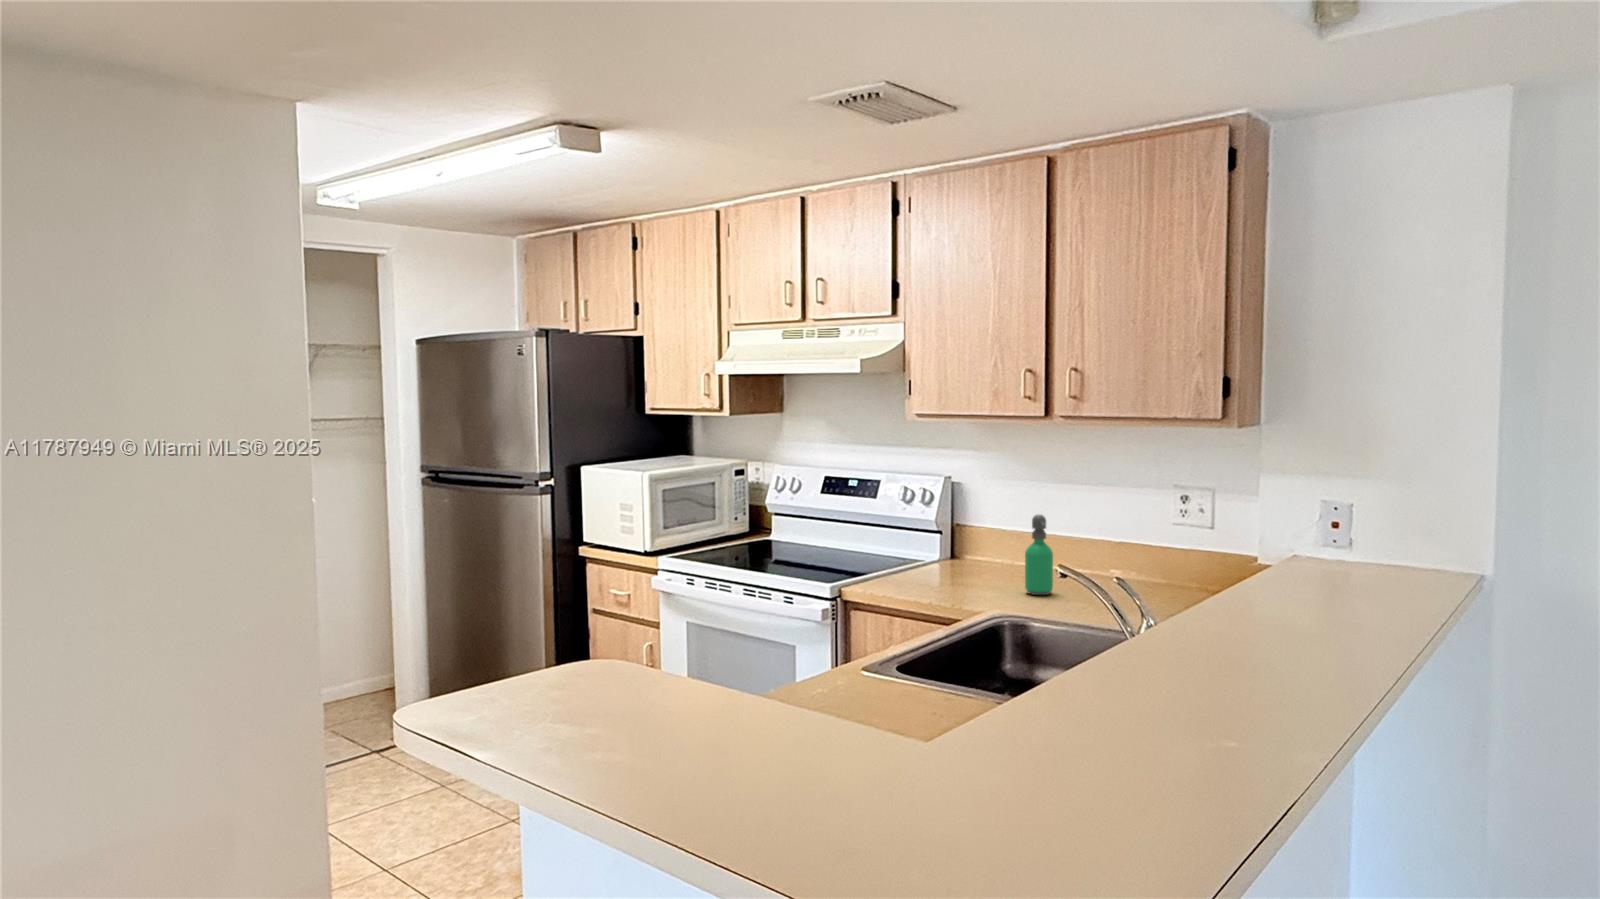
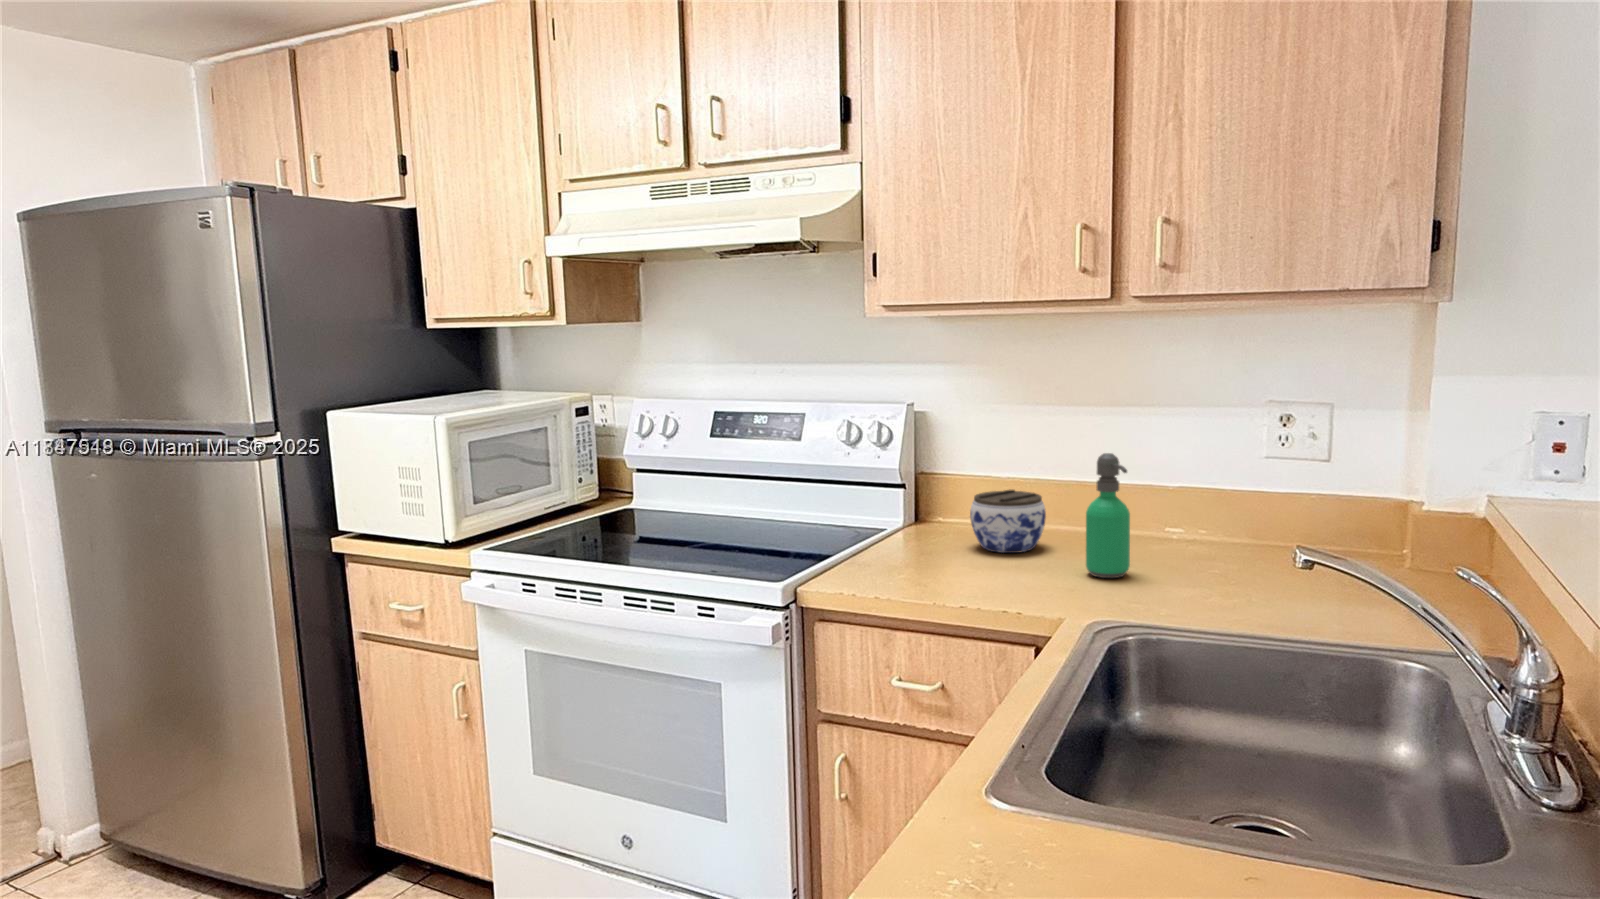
jar: none [969,538,1020,579] -> present [970,490,1046,553]

